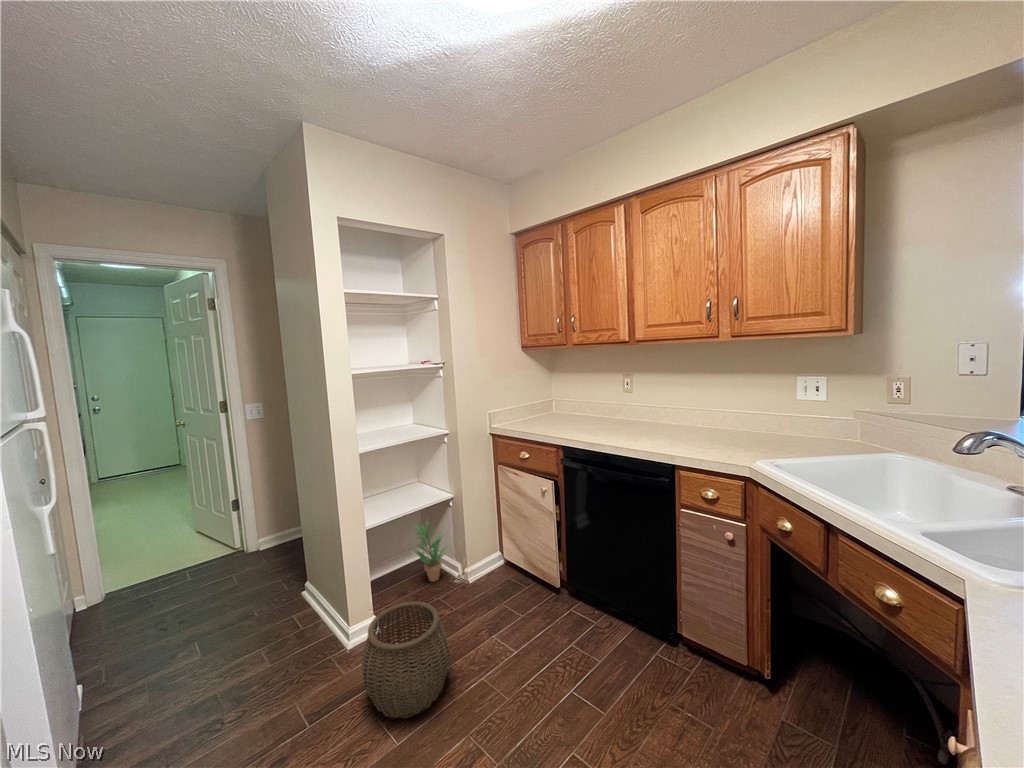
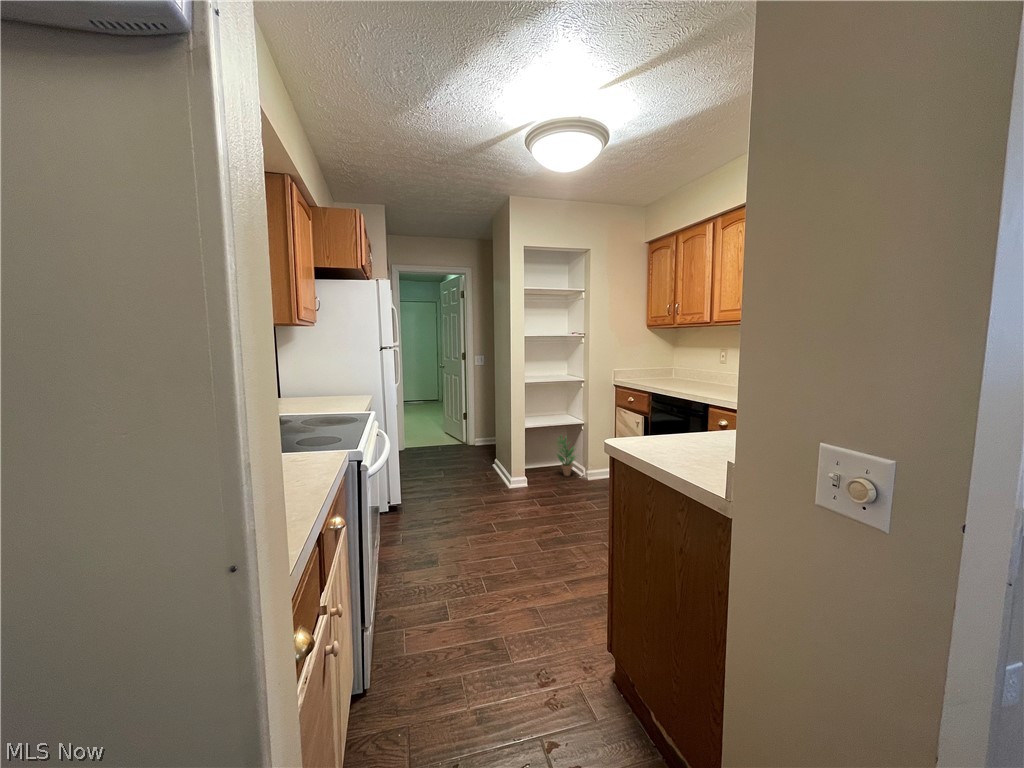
woven basket: present [362,602,450,718] -> none [511,464,557,513]

